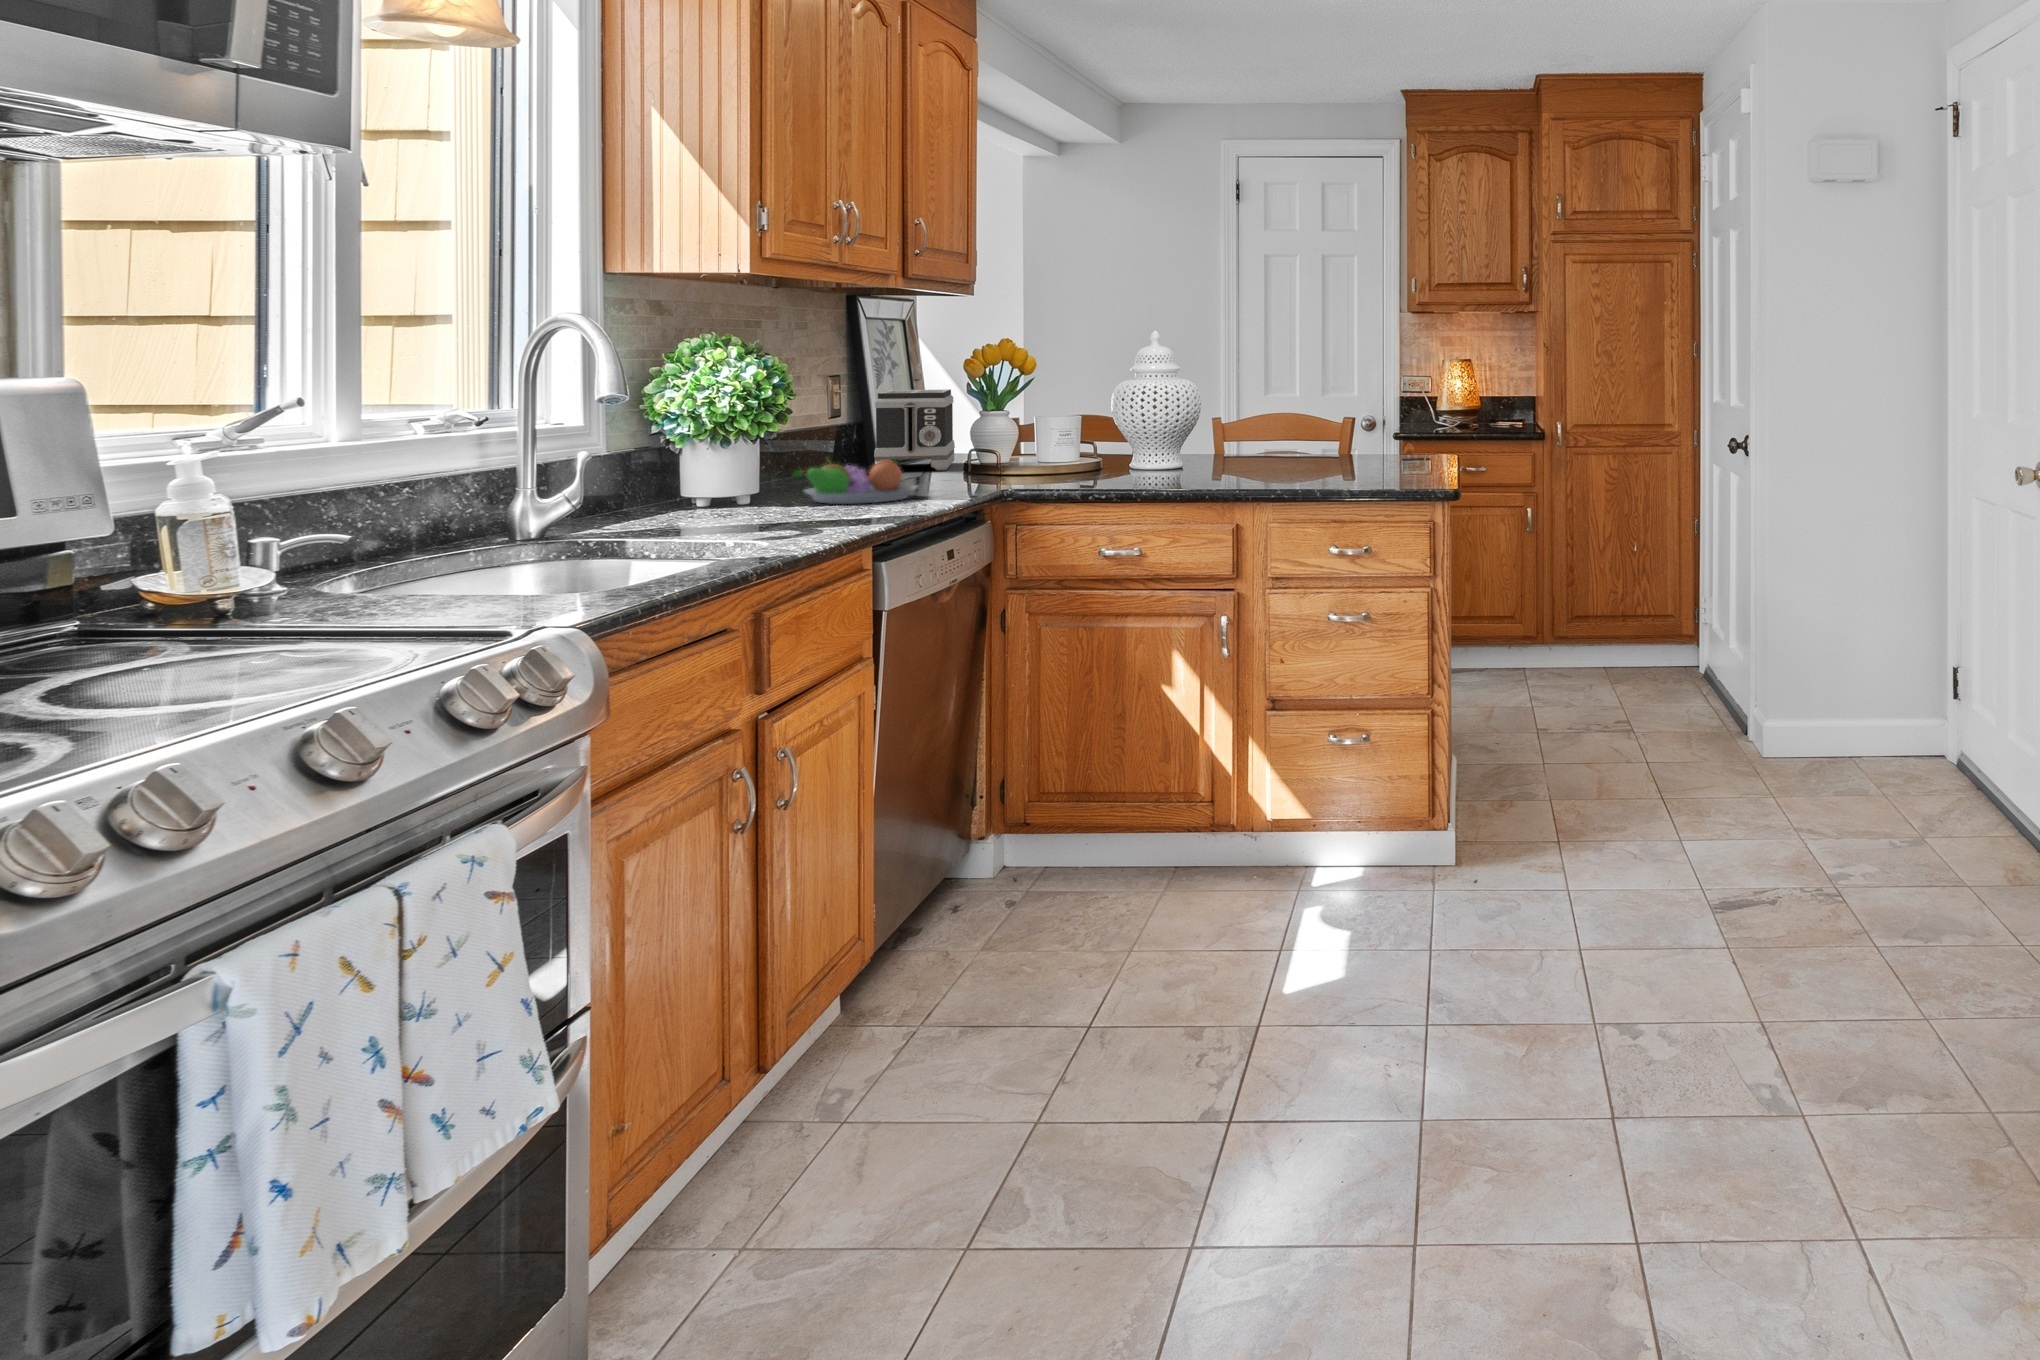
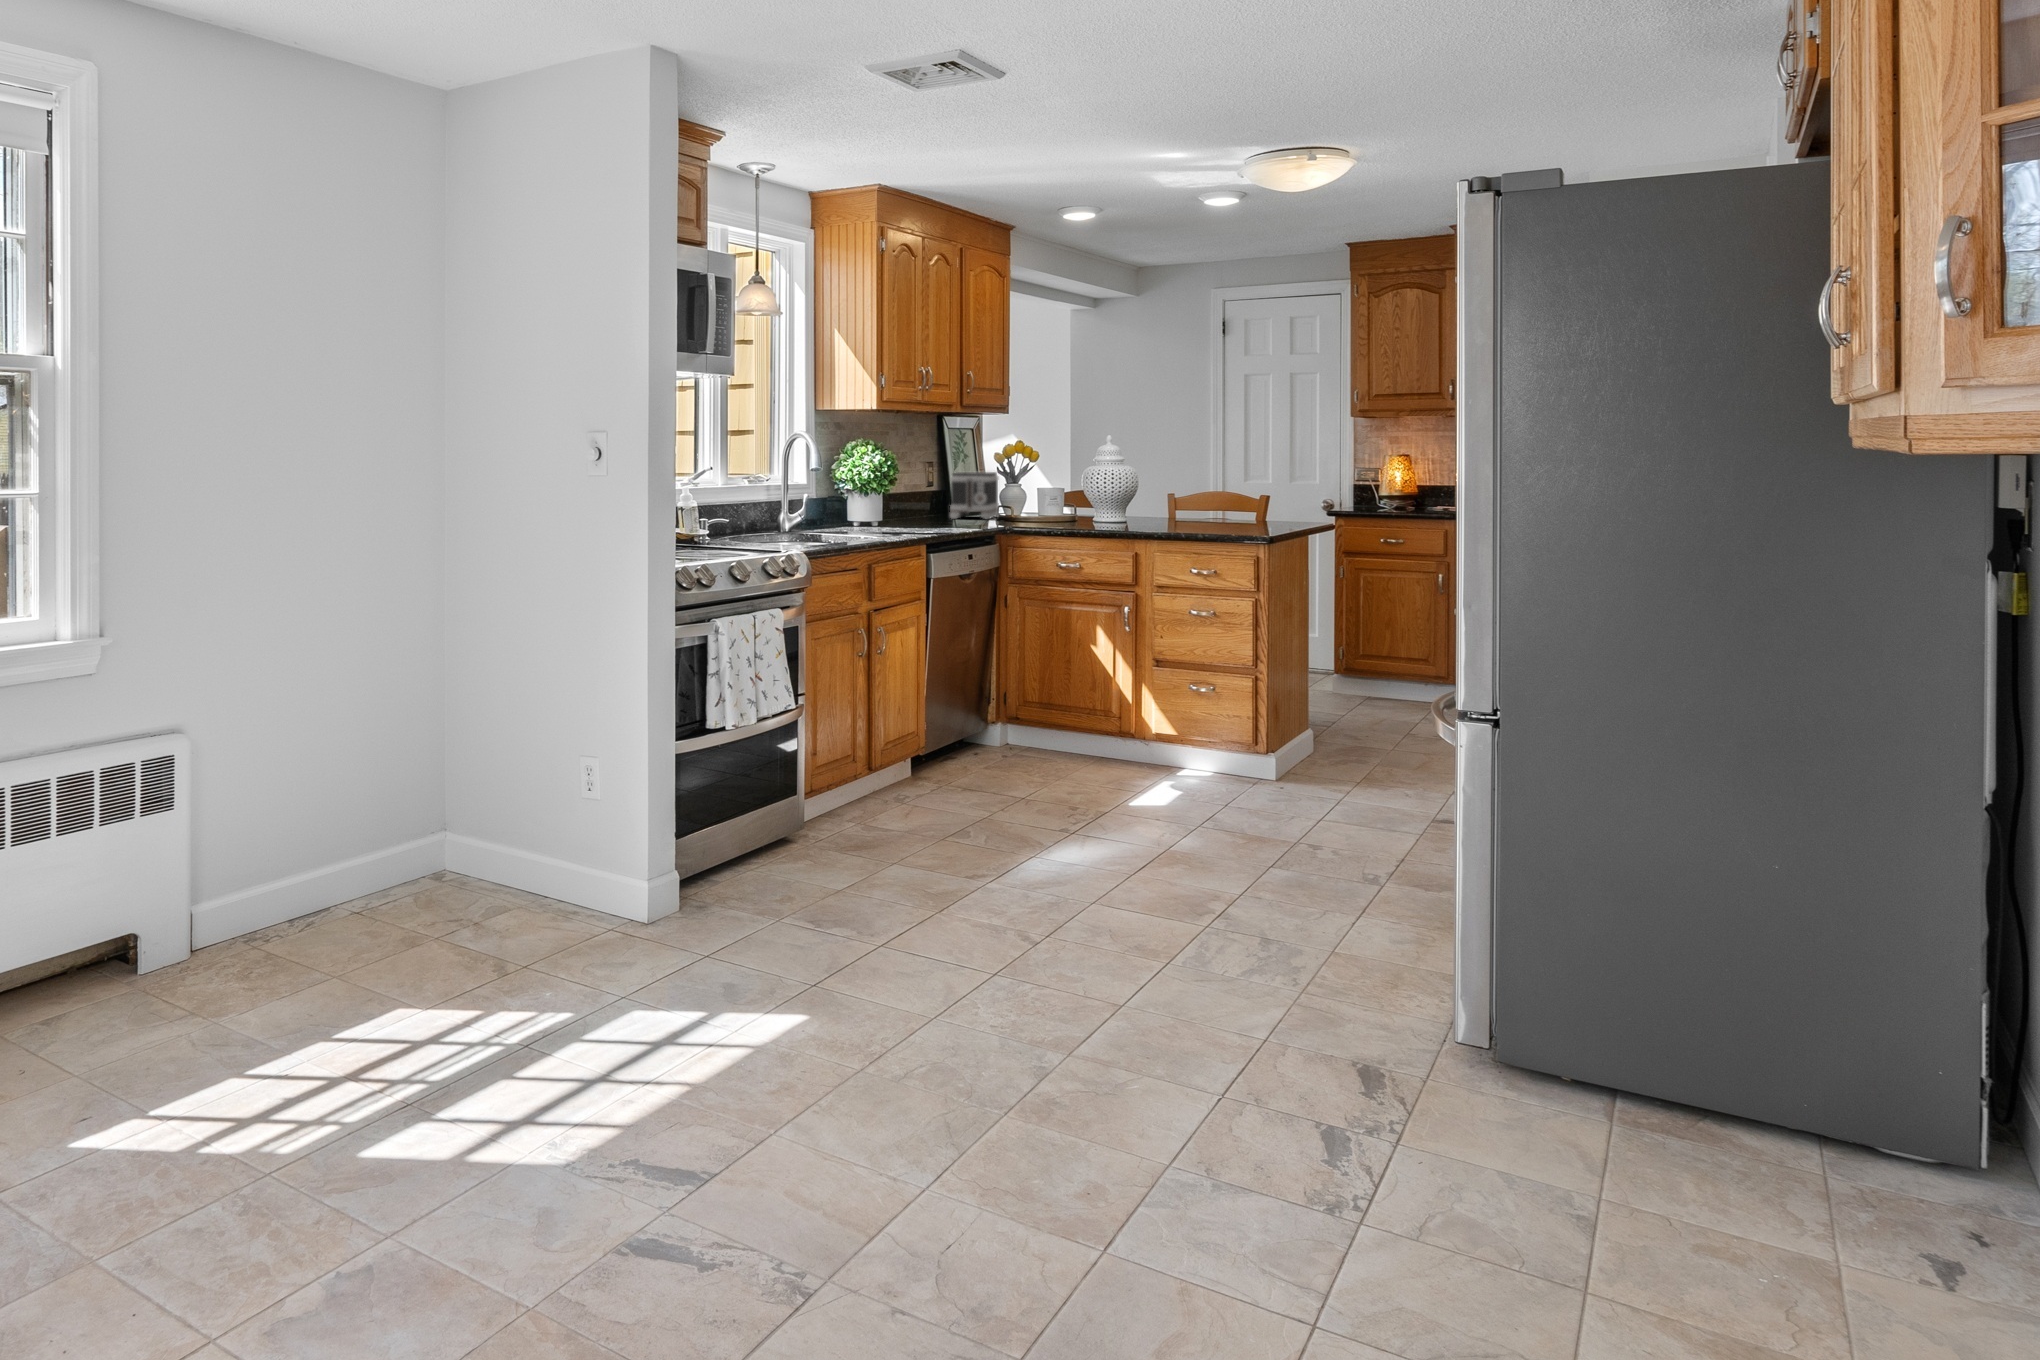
fruit bowl: present [794,459,917,504] -> none [898,505,961,529]

